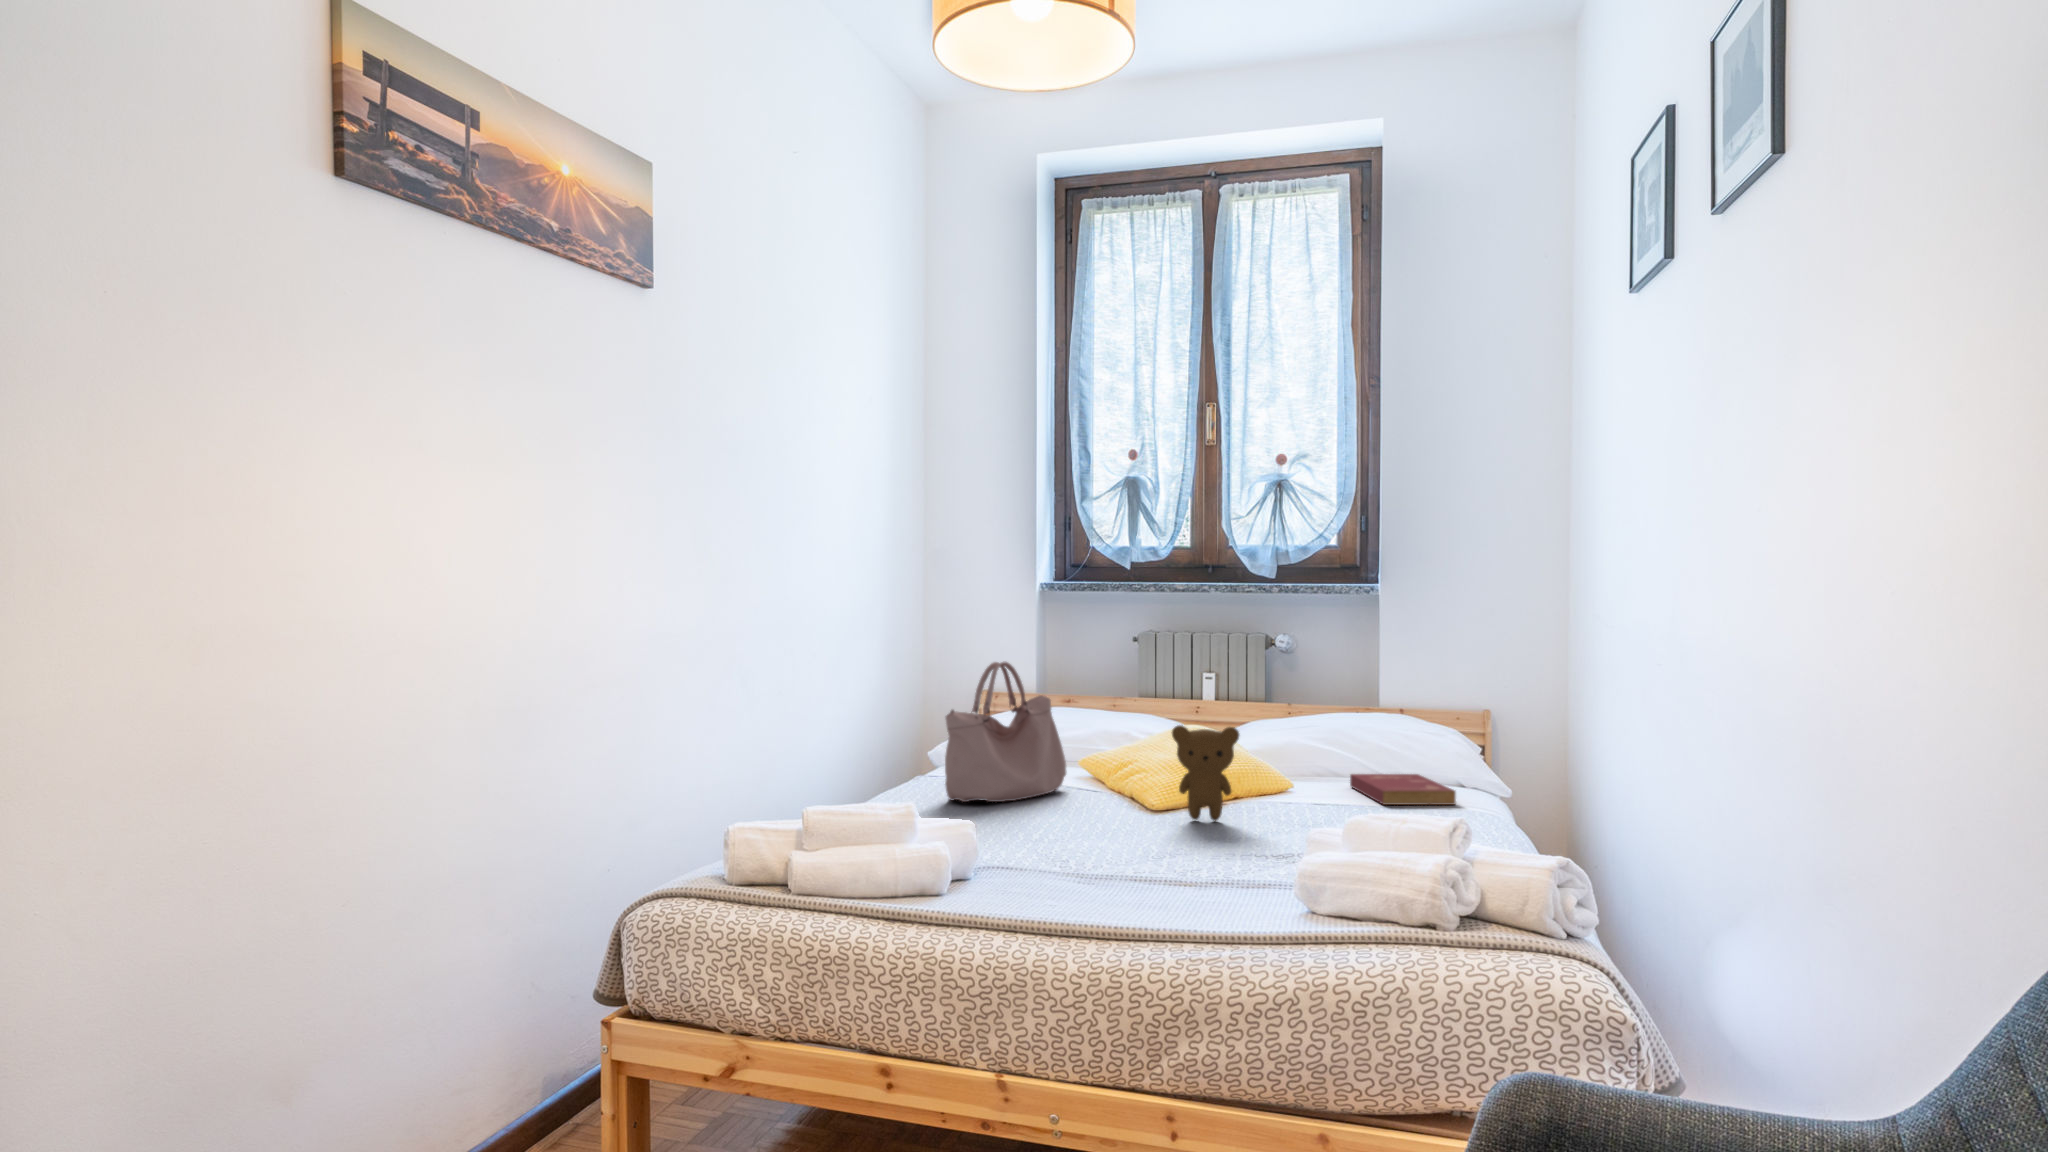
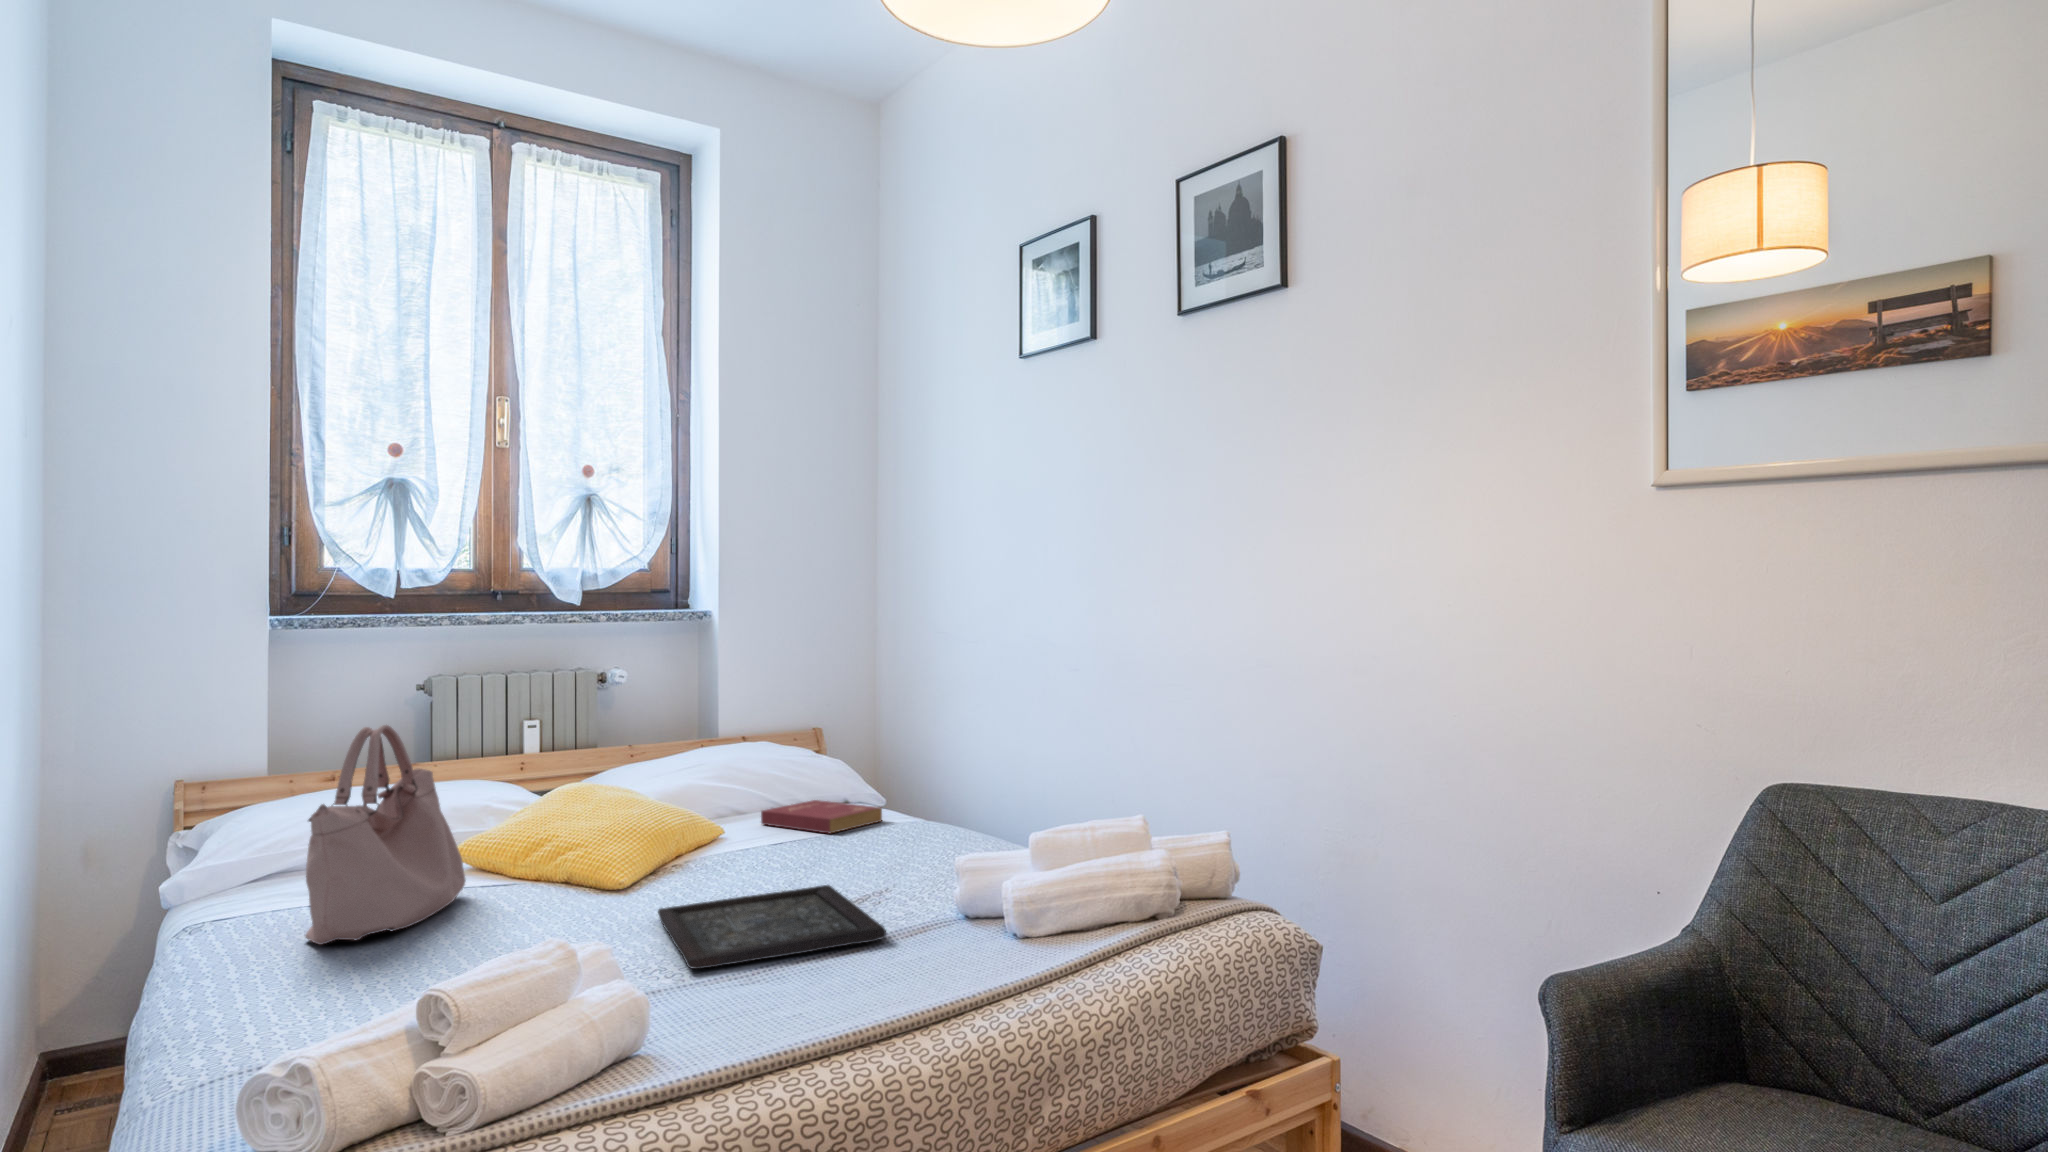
teddy bear: present [1172,725,1239,821] -> none [671,770,746,888]
tray: none [1062,825,1263,883] -> present [658,885,886,969]

